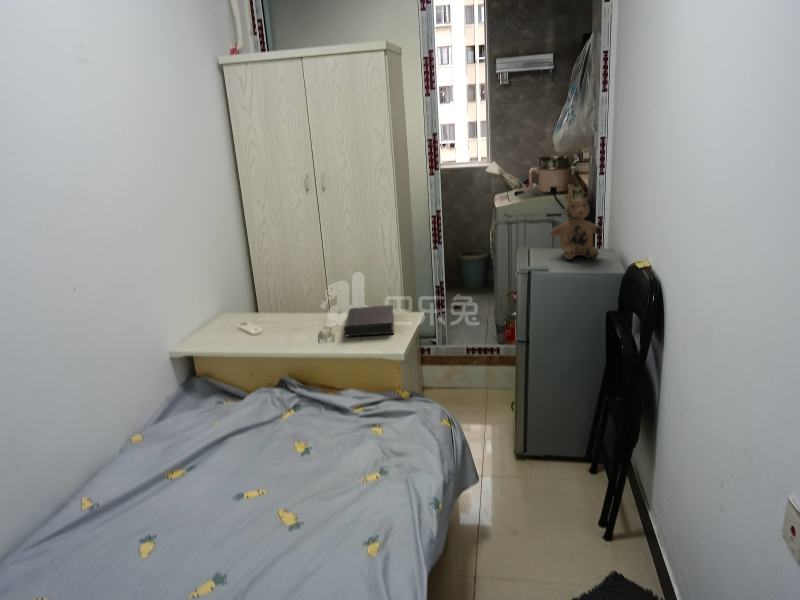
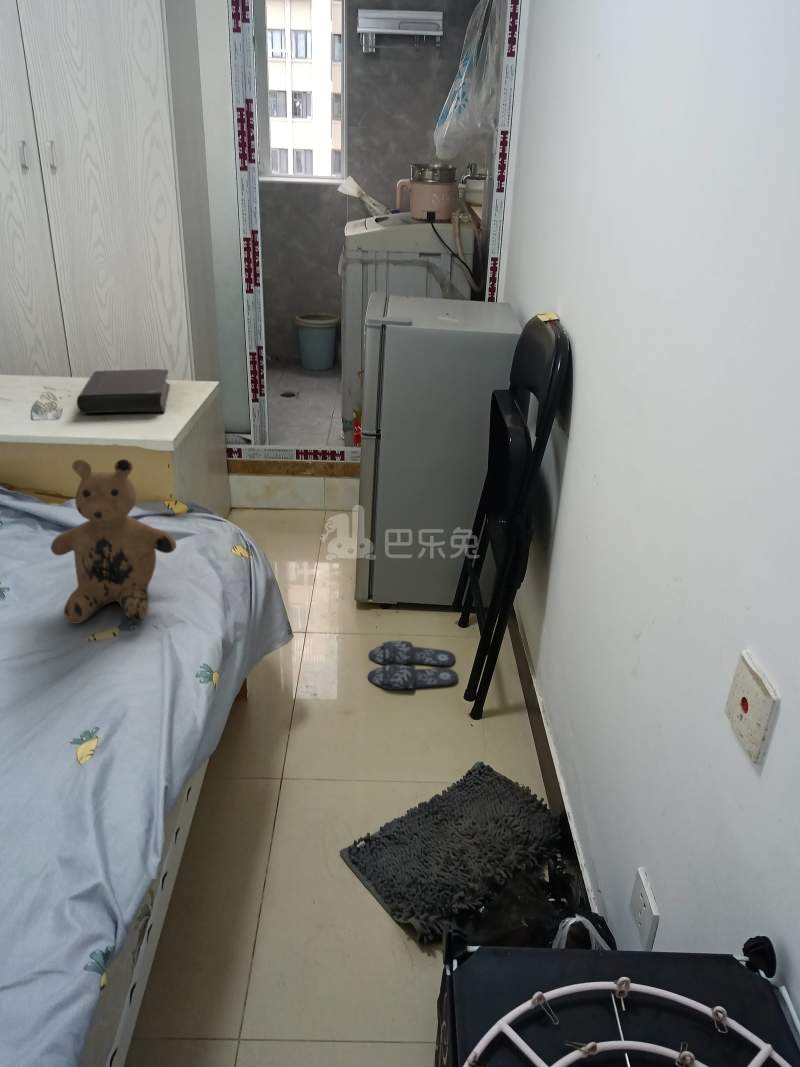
teddy bear: present [550,193,602,259] -> present [51,459,176,623]
slippers: none [527,485,594,521] -> present [368,641,458,690]

